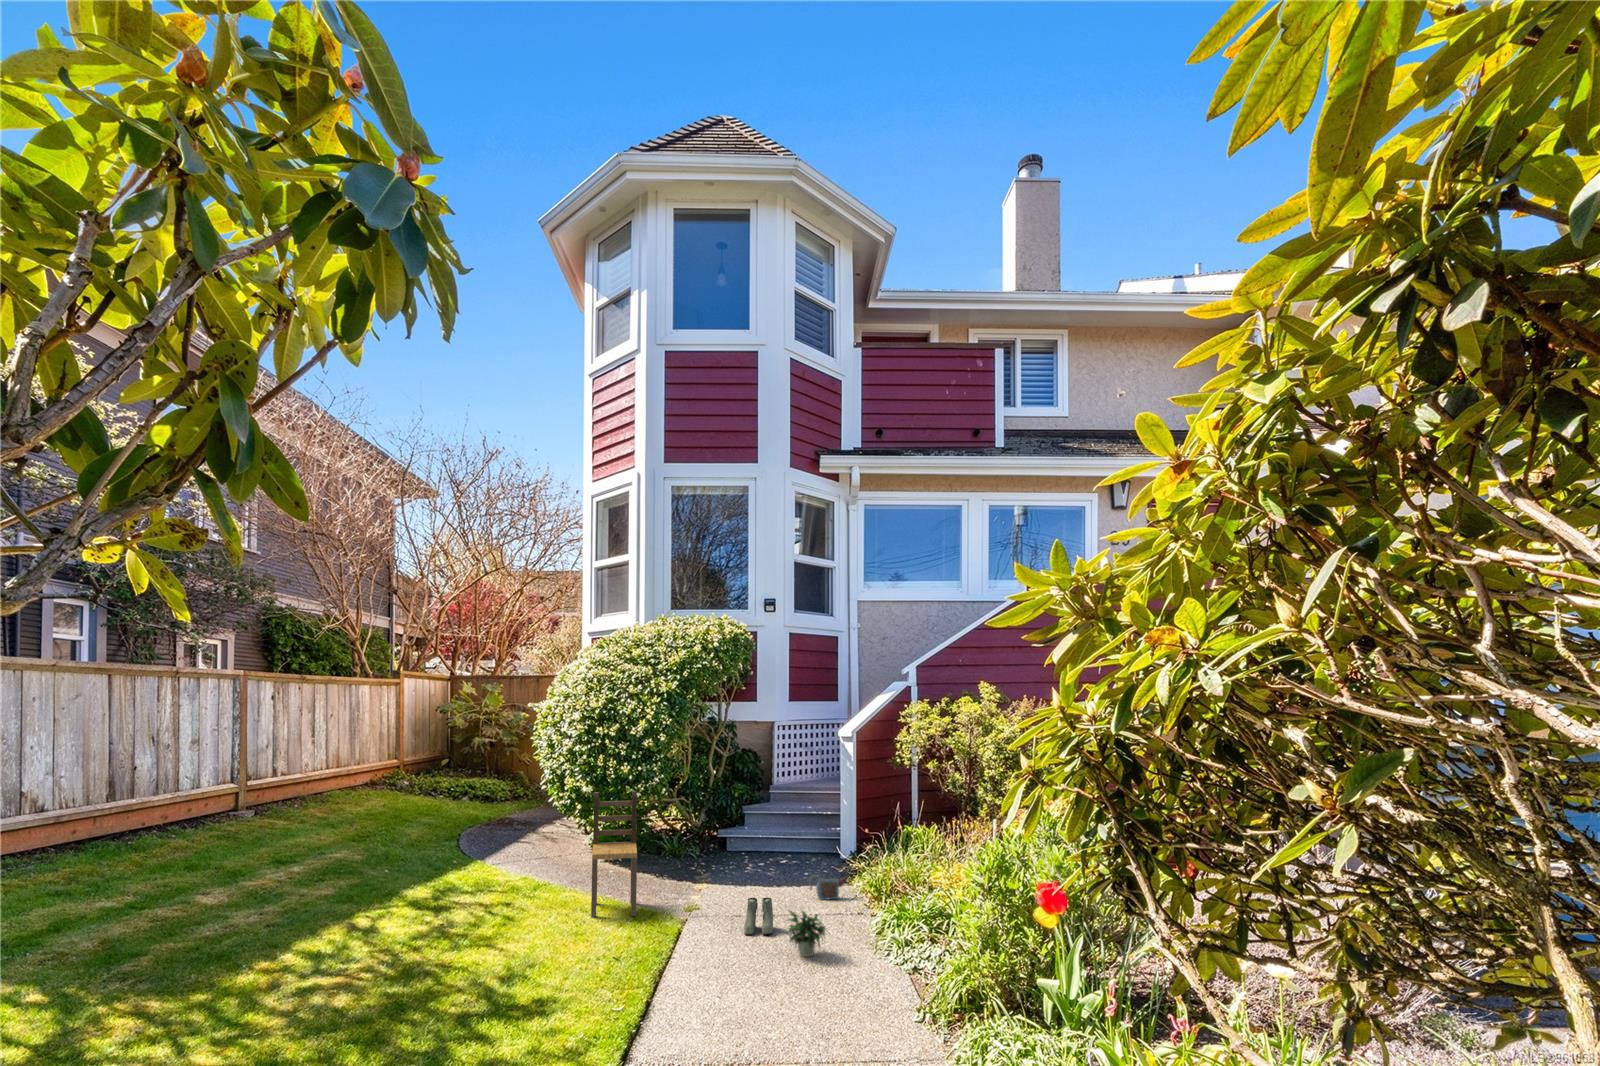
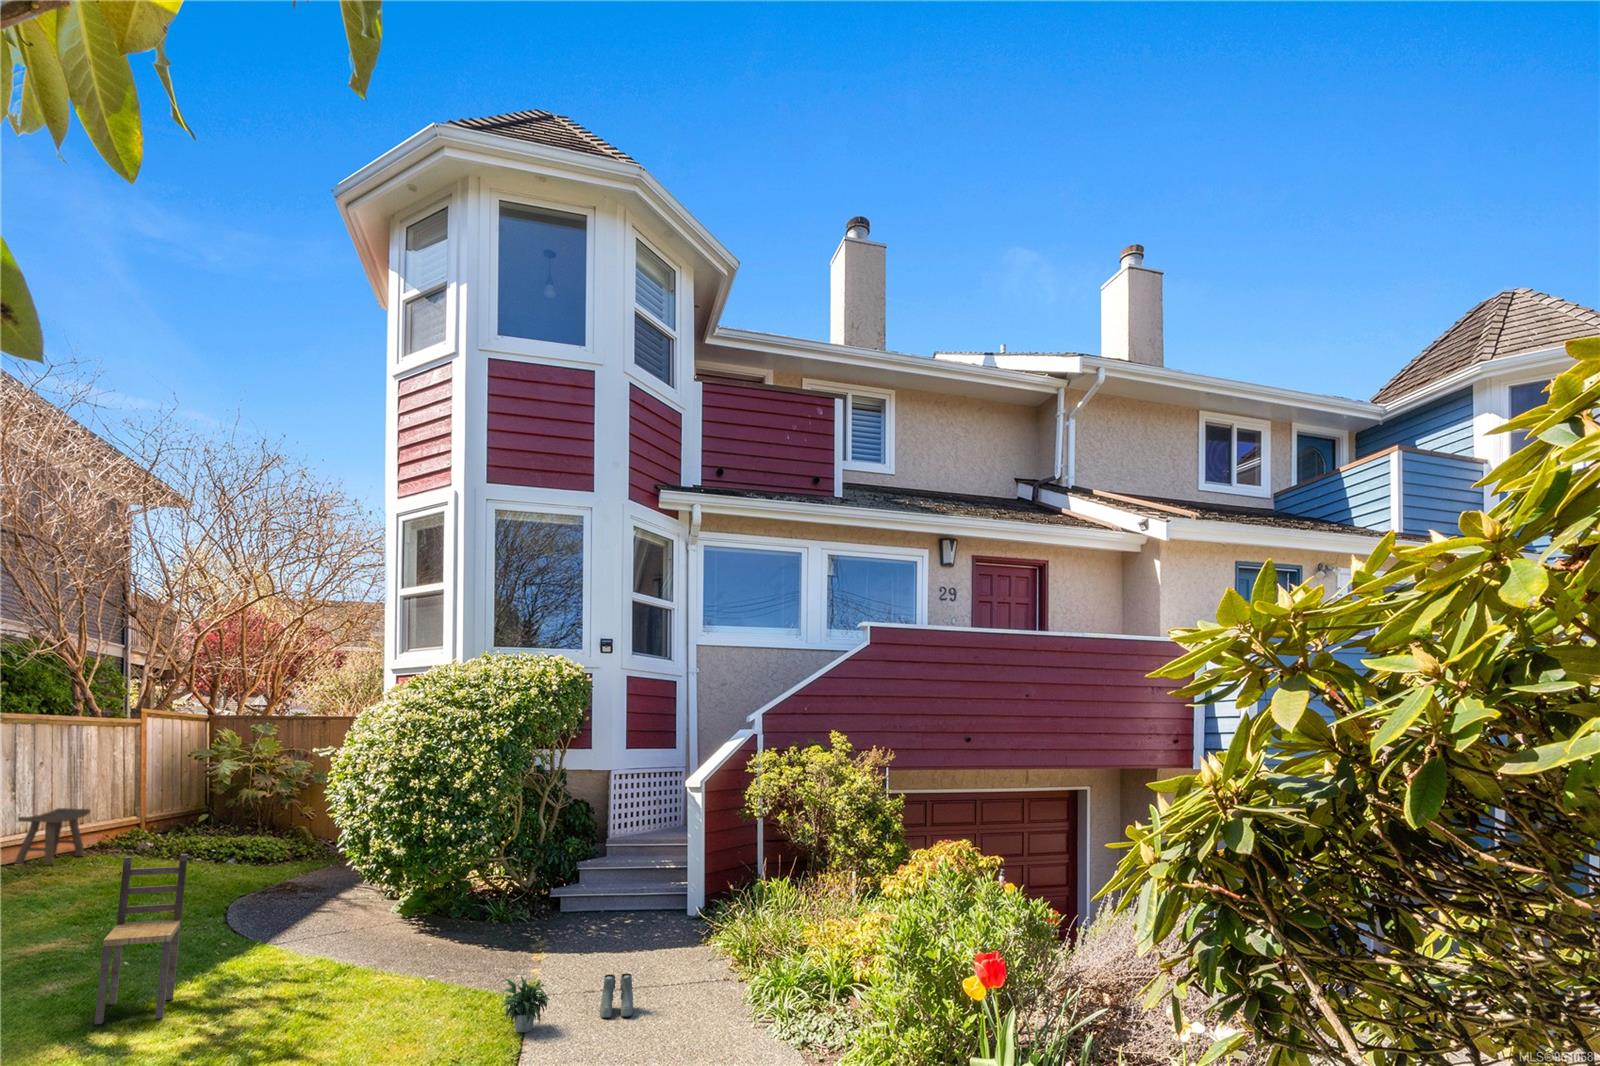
stool: none [305,751,359,797] -> present [15,808,90,865]
chair: present [591,791,637,917] -> present [94,854,188,1024]
watering can: present [809,875,849,900] -> none [661,940,707,971]
potted plant: present [788,910,826,957] -> present [501,976,550,1032]

